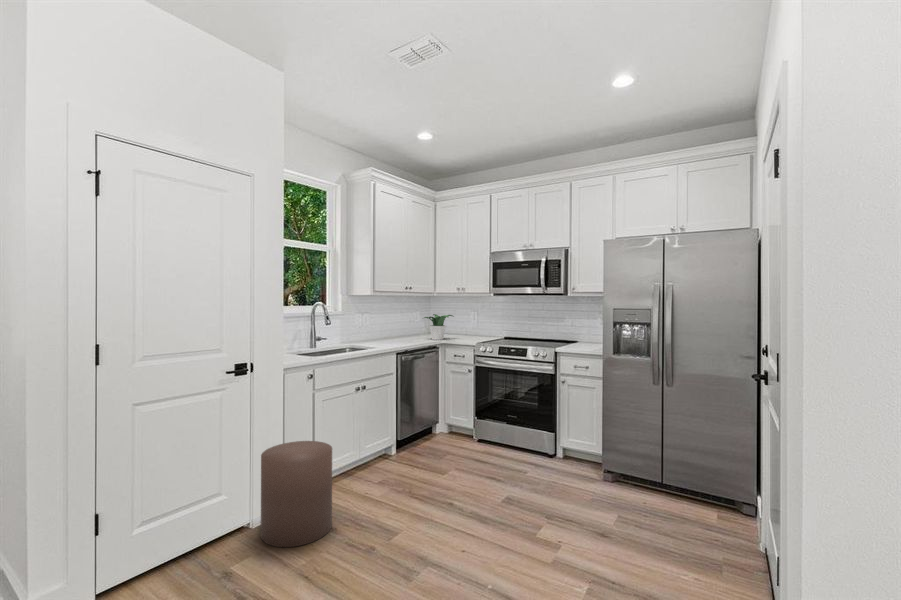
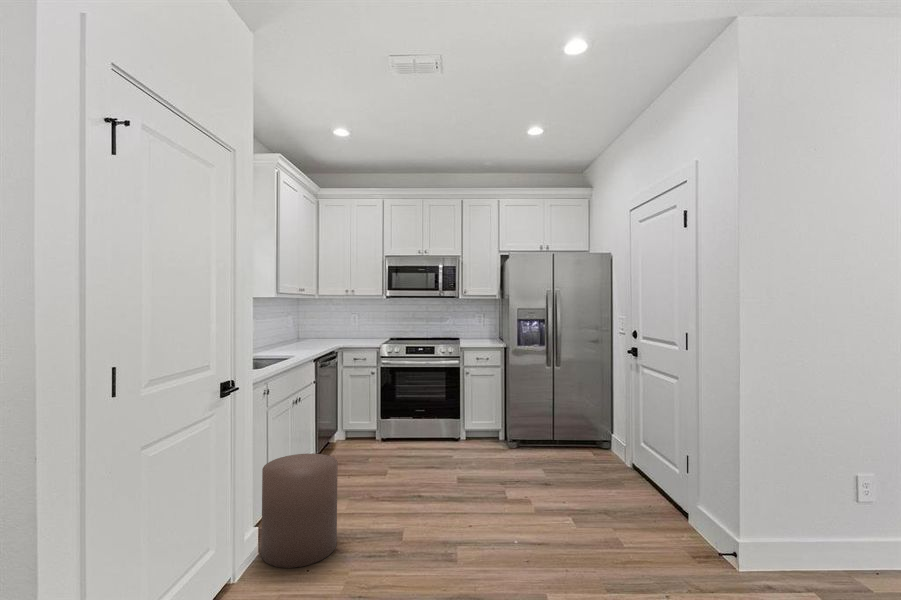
potted plant: present [424,314,453,340] -> none [317,317,348,343]

